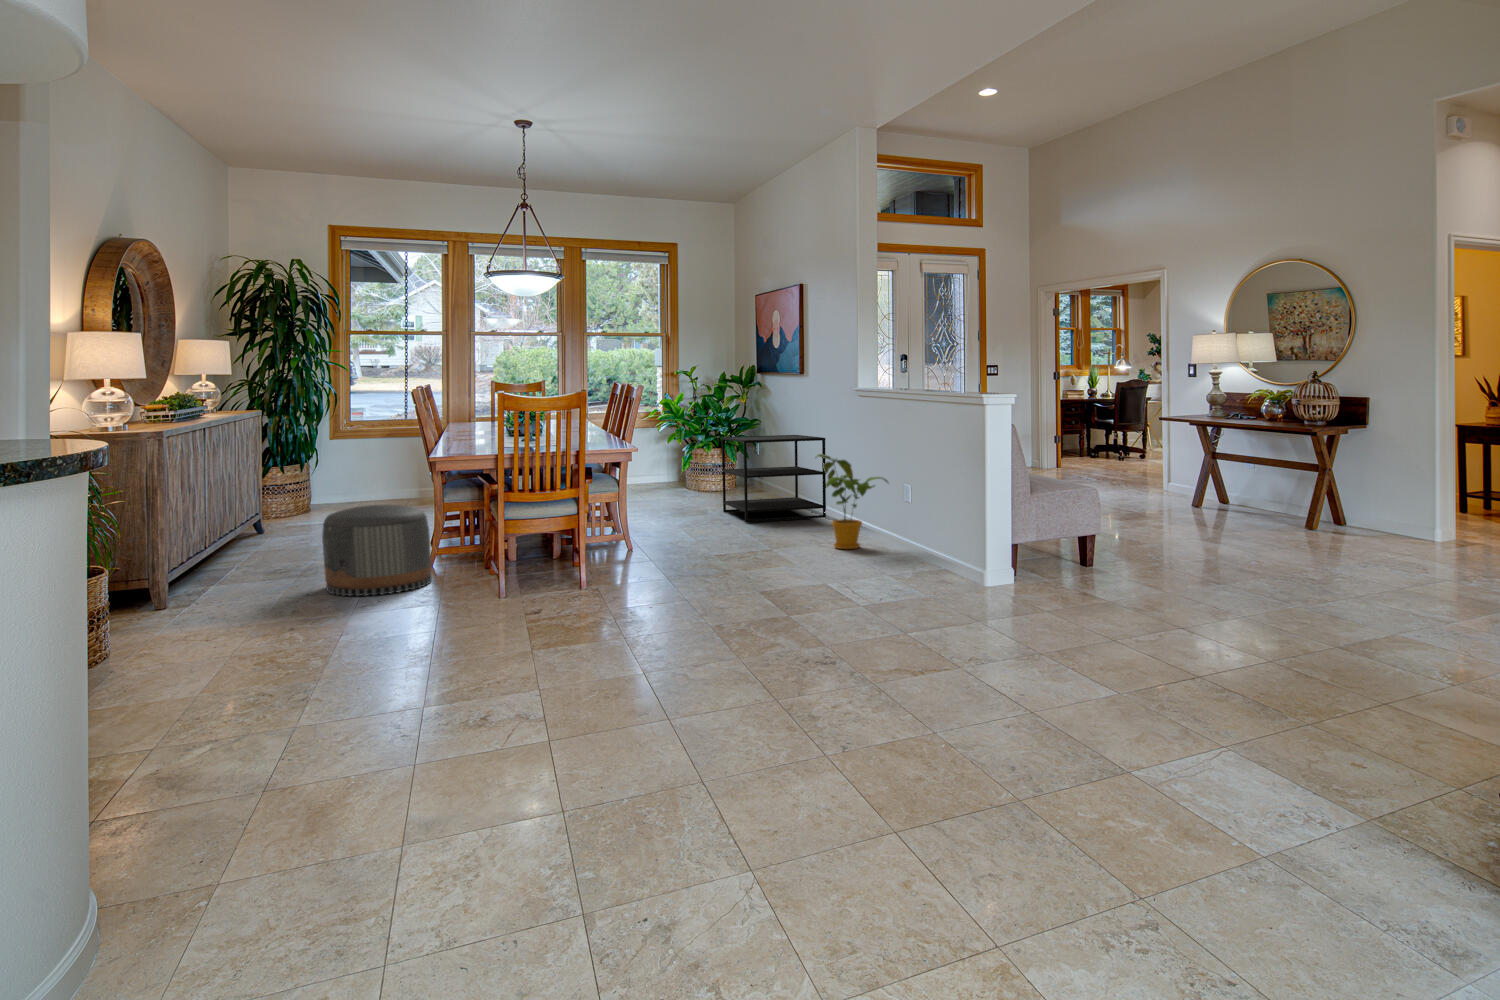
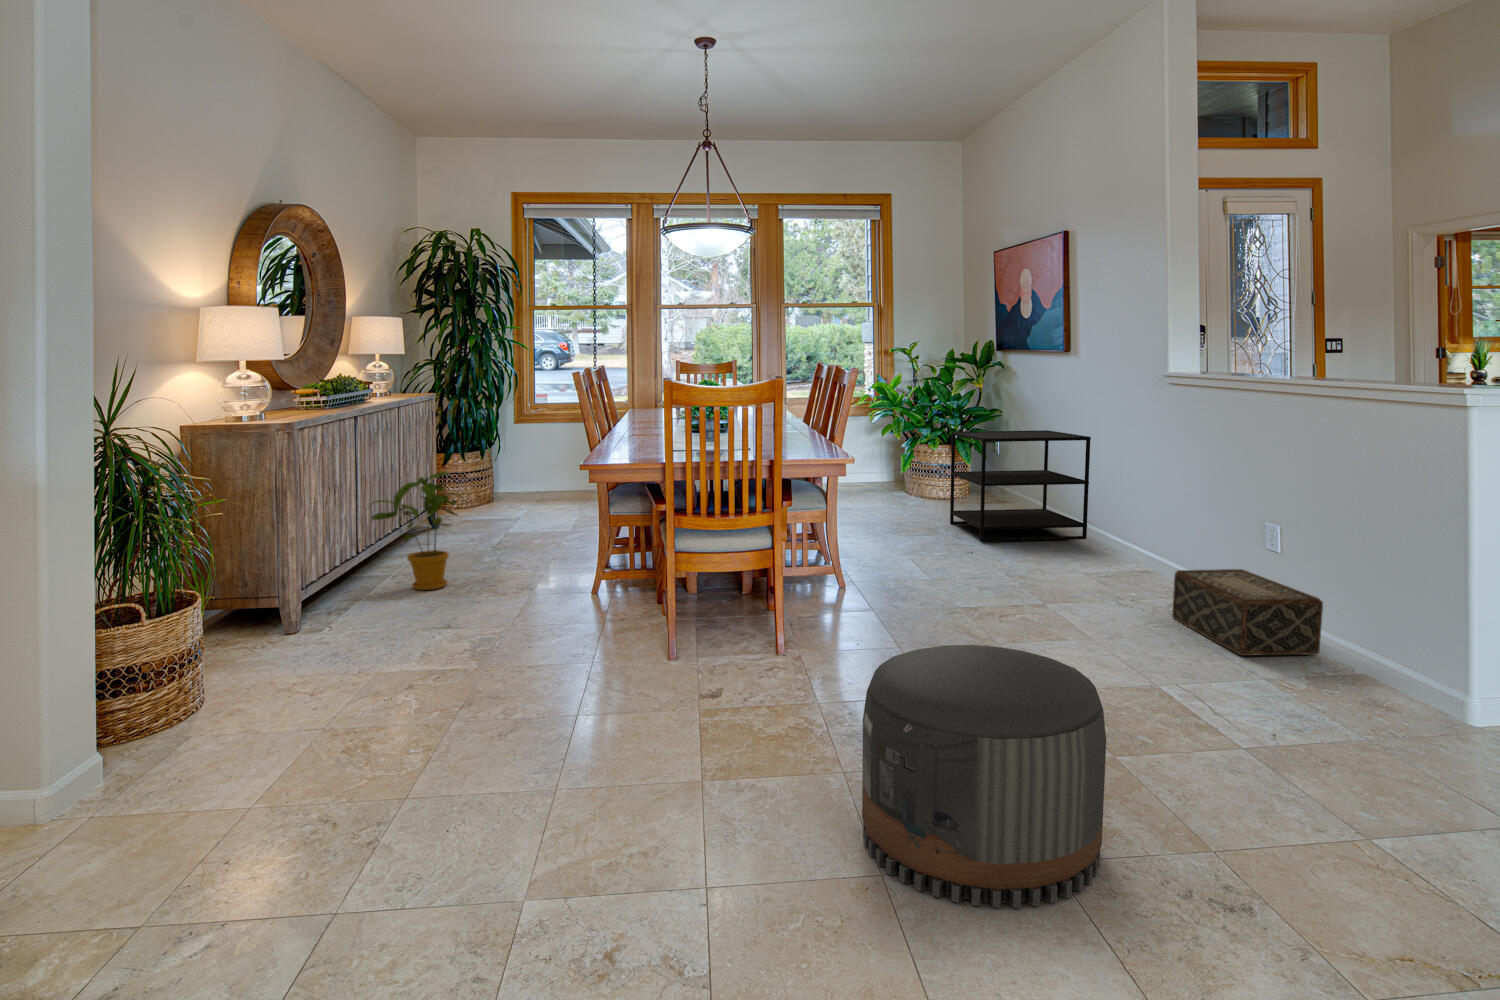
house plant: present [816,454,888,549] -> present [372,472,463,590]
pouf: present [322,505,432,596] -> present [862,645,1106,908]
woven basket: none [873,524,961,578] -> present [1172,569,1323,656]

